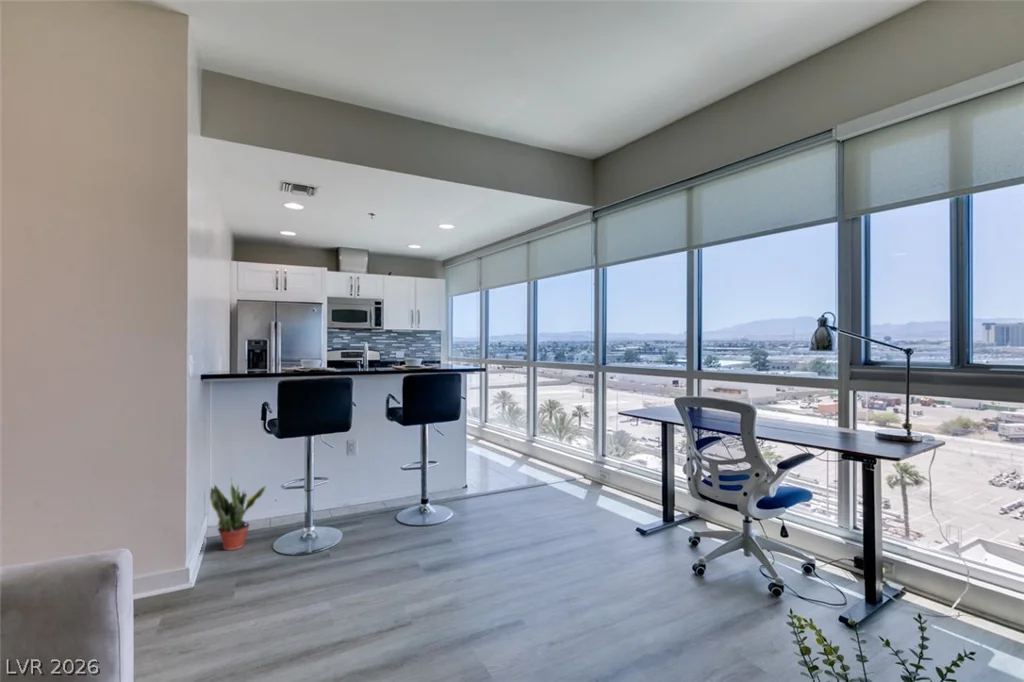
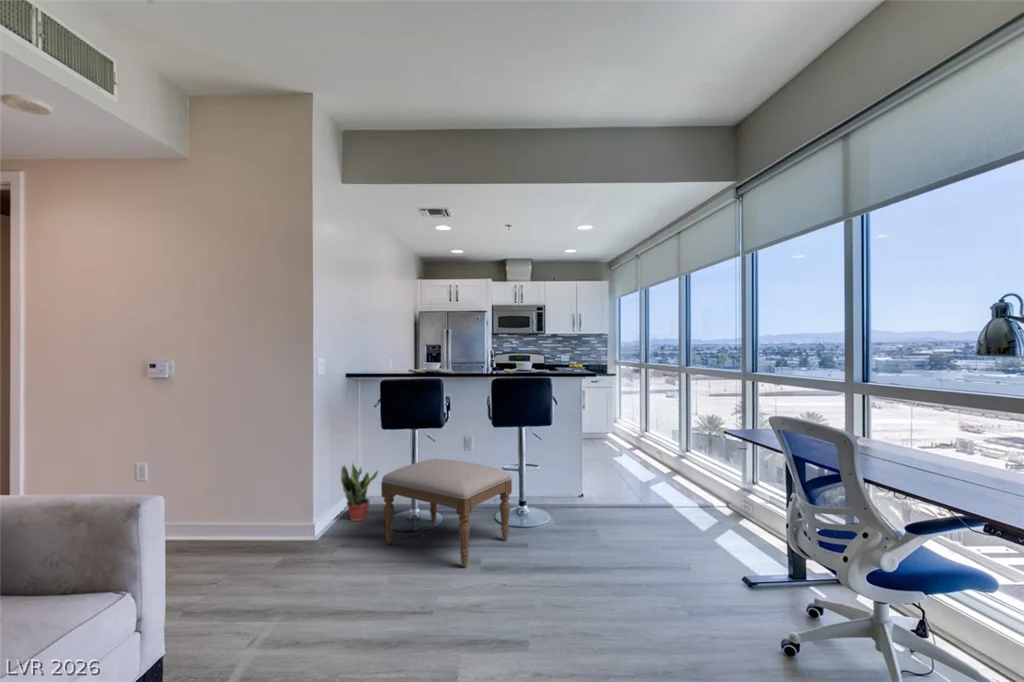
ottoman: none [291,465,432,569] -> present [381,459,512,567]

